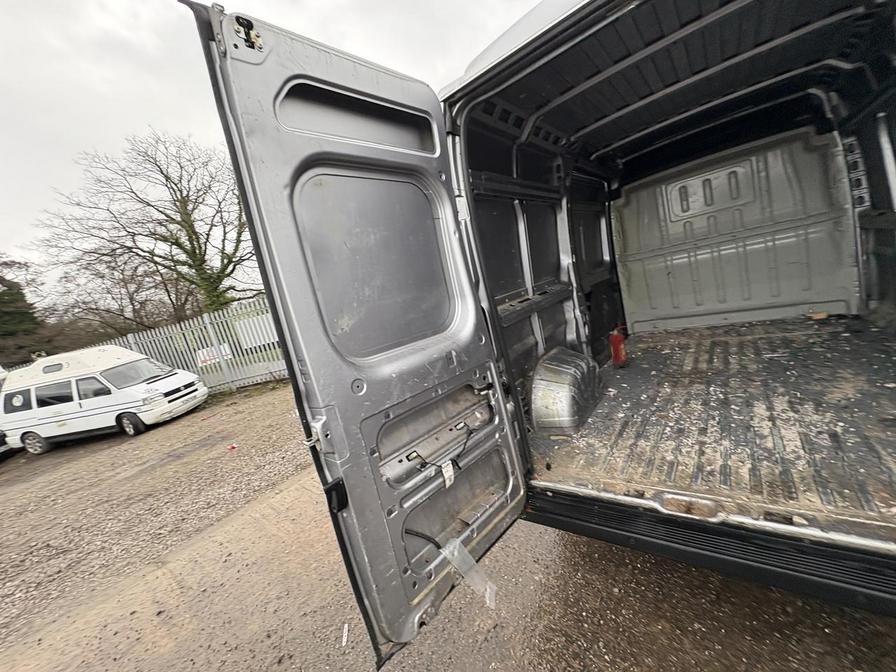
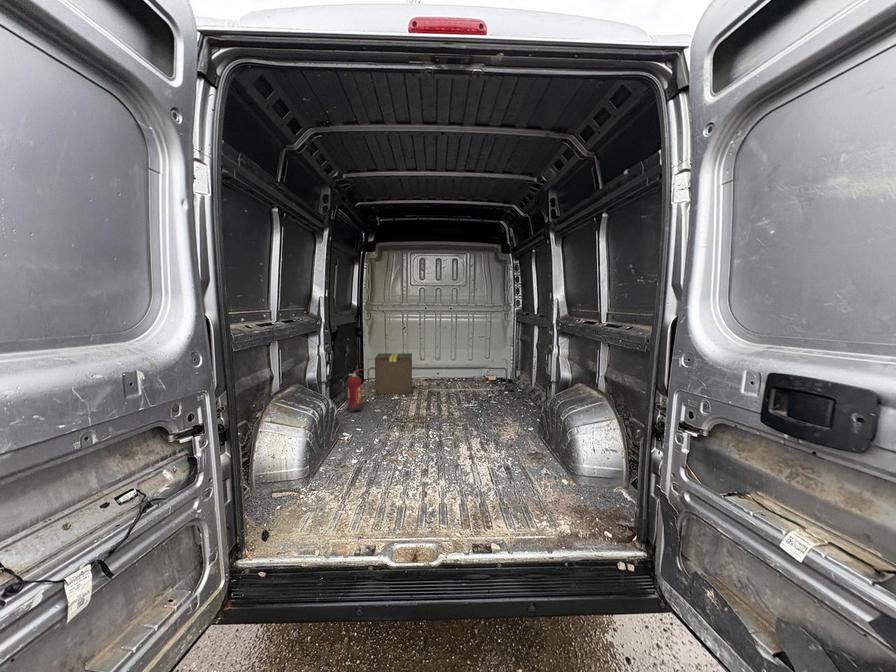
cardboard box: none [637,303,686,349] -> present [375,353,412,394]

